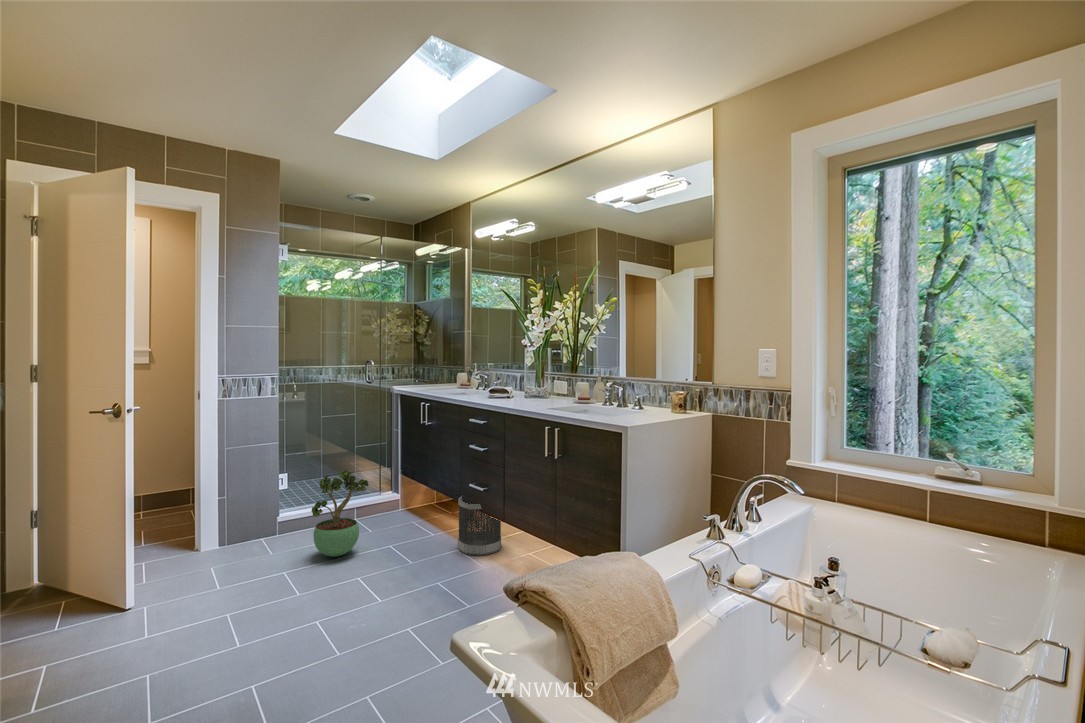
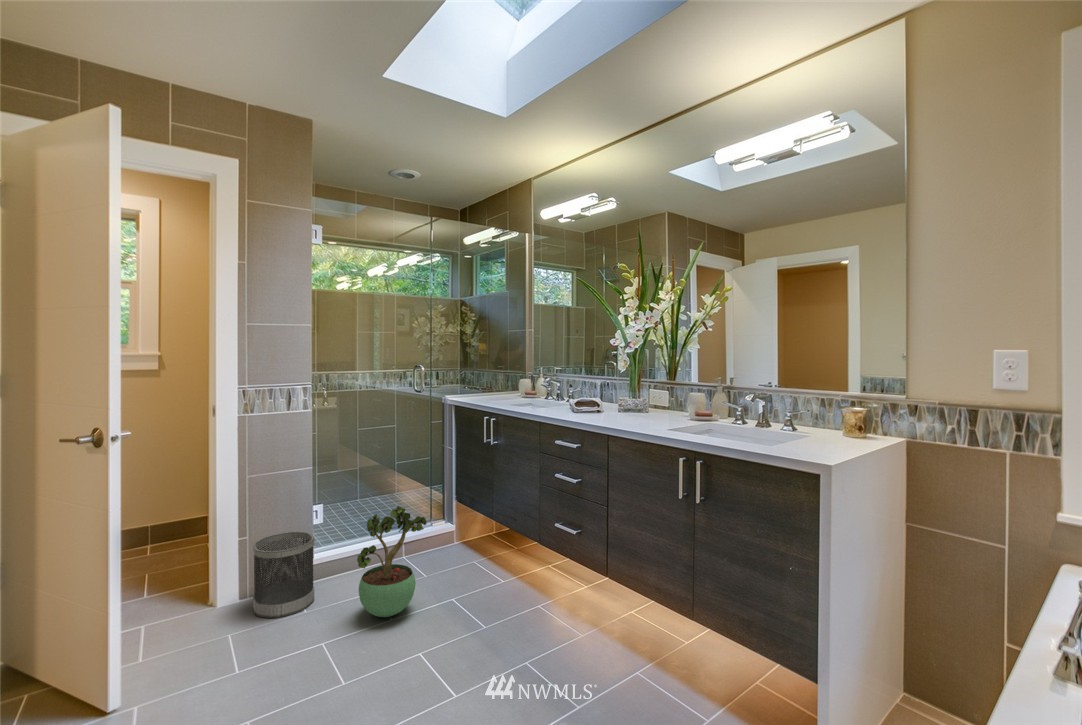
wastebasket: present [458,496,501,556] -> present [253,532,314,618]

